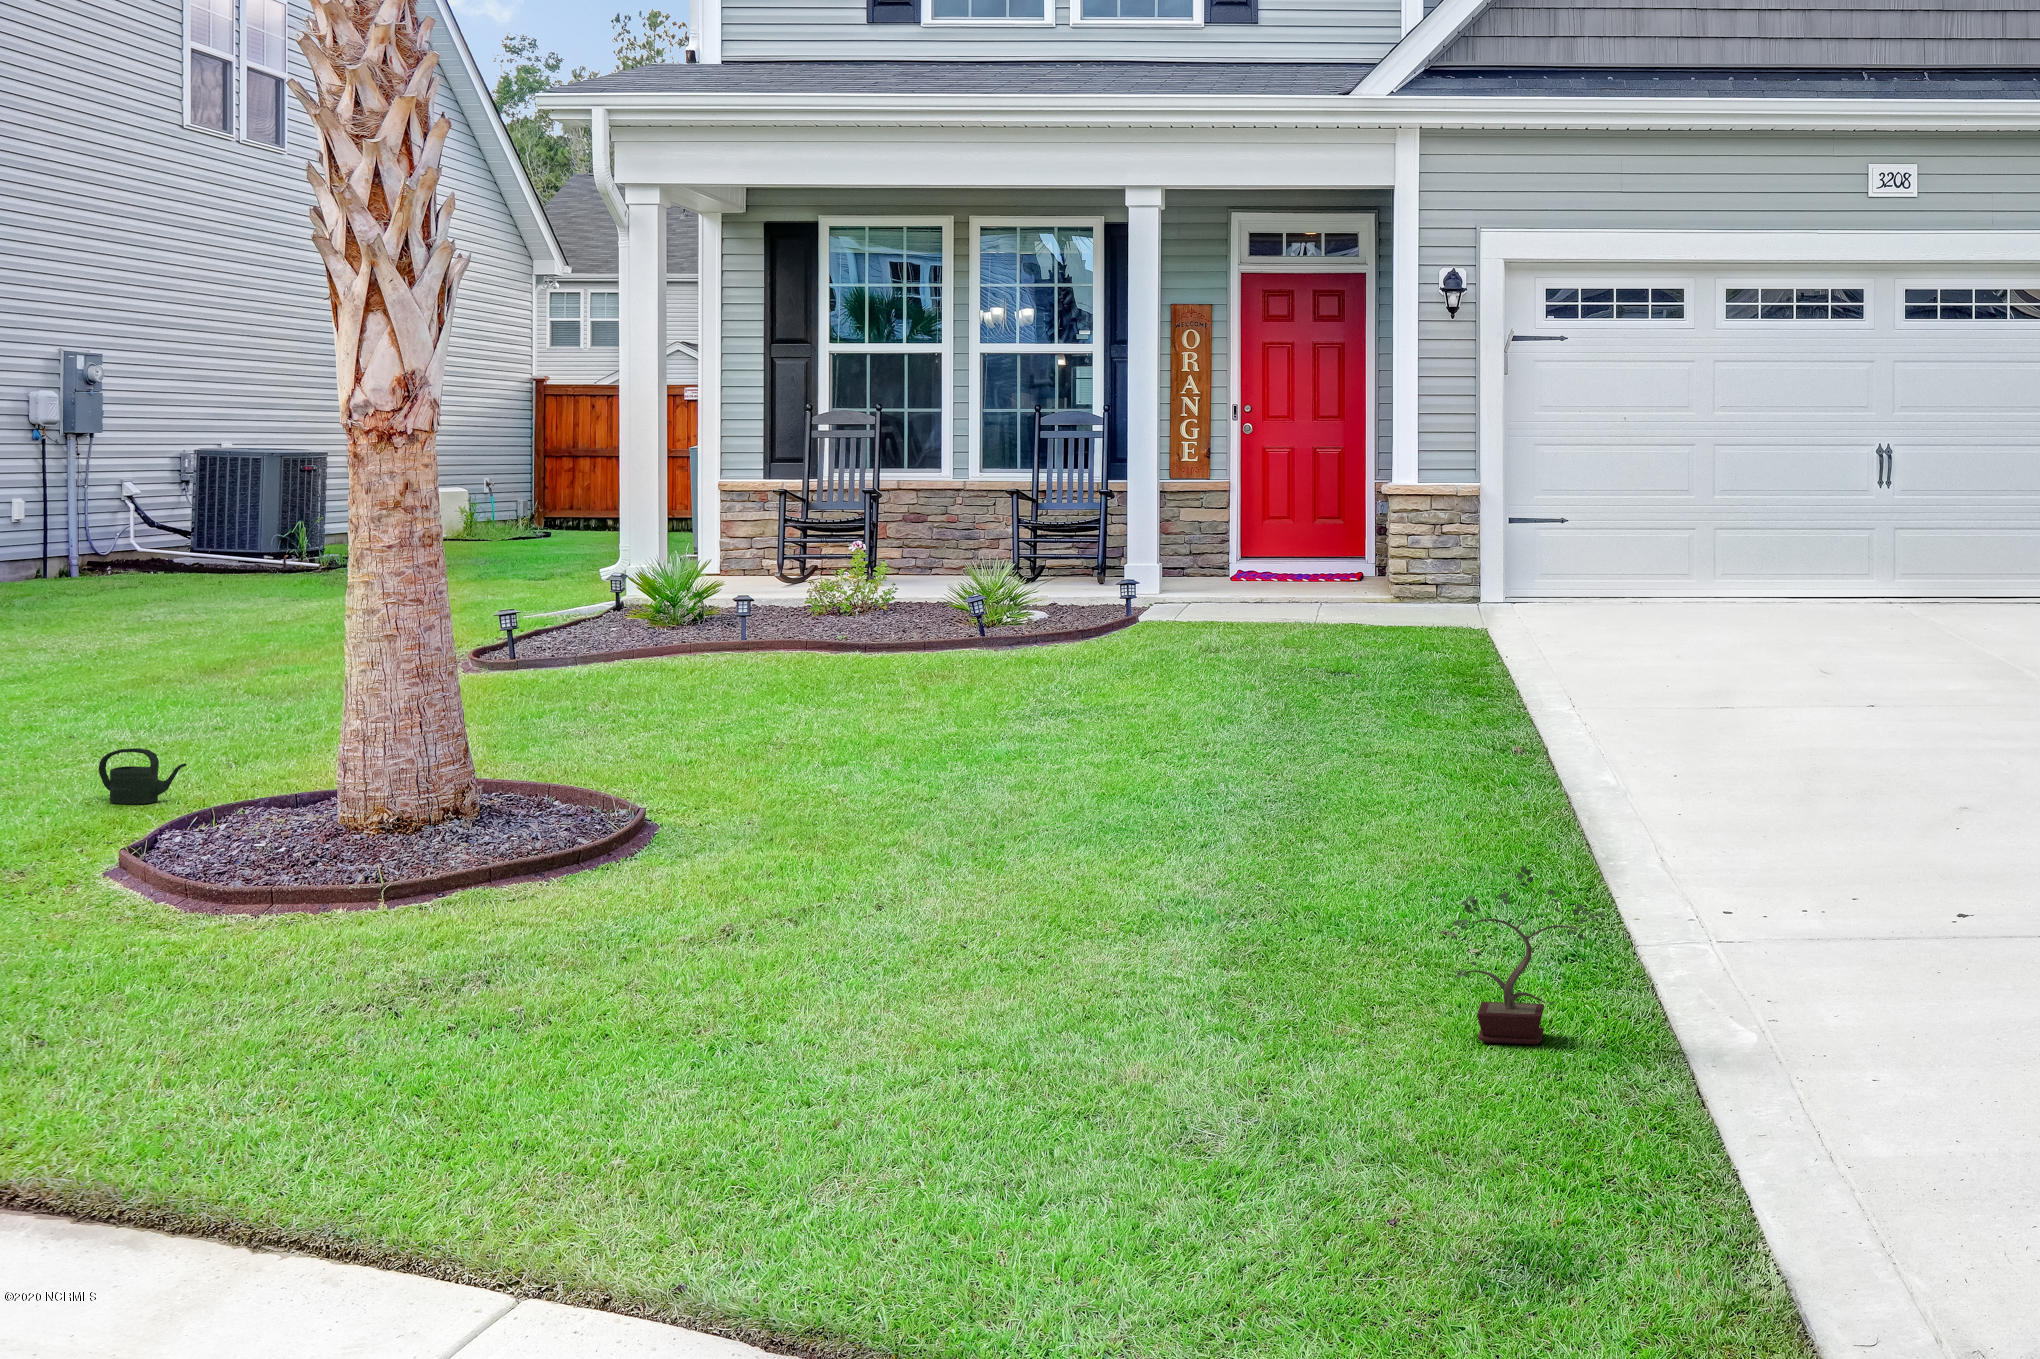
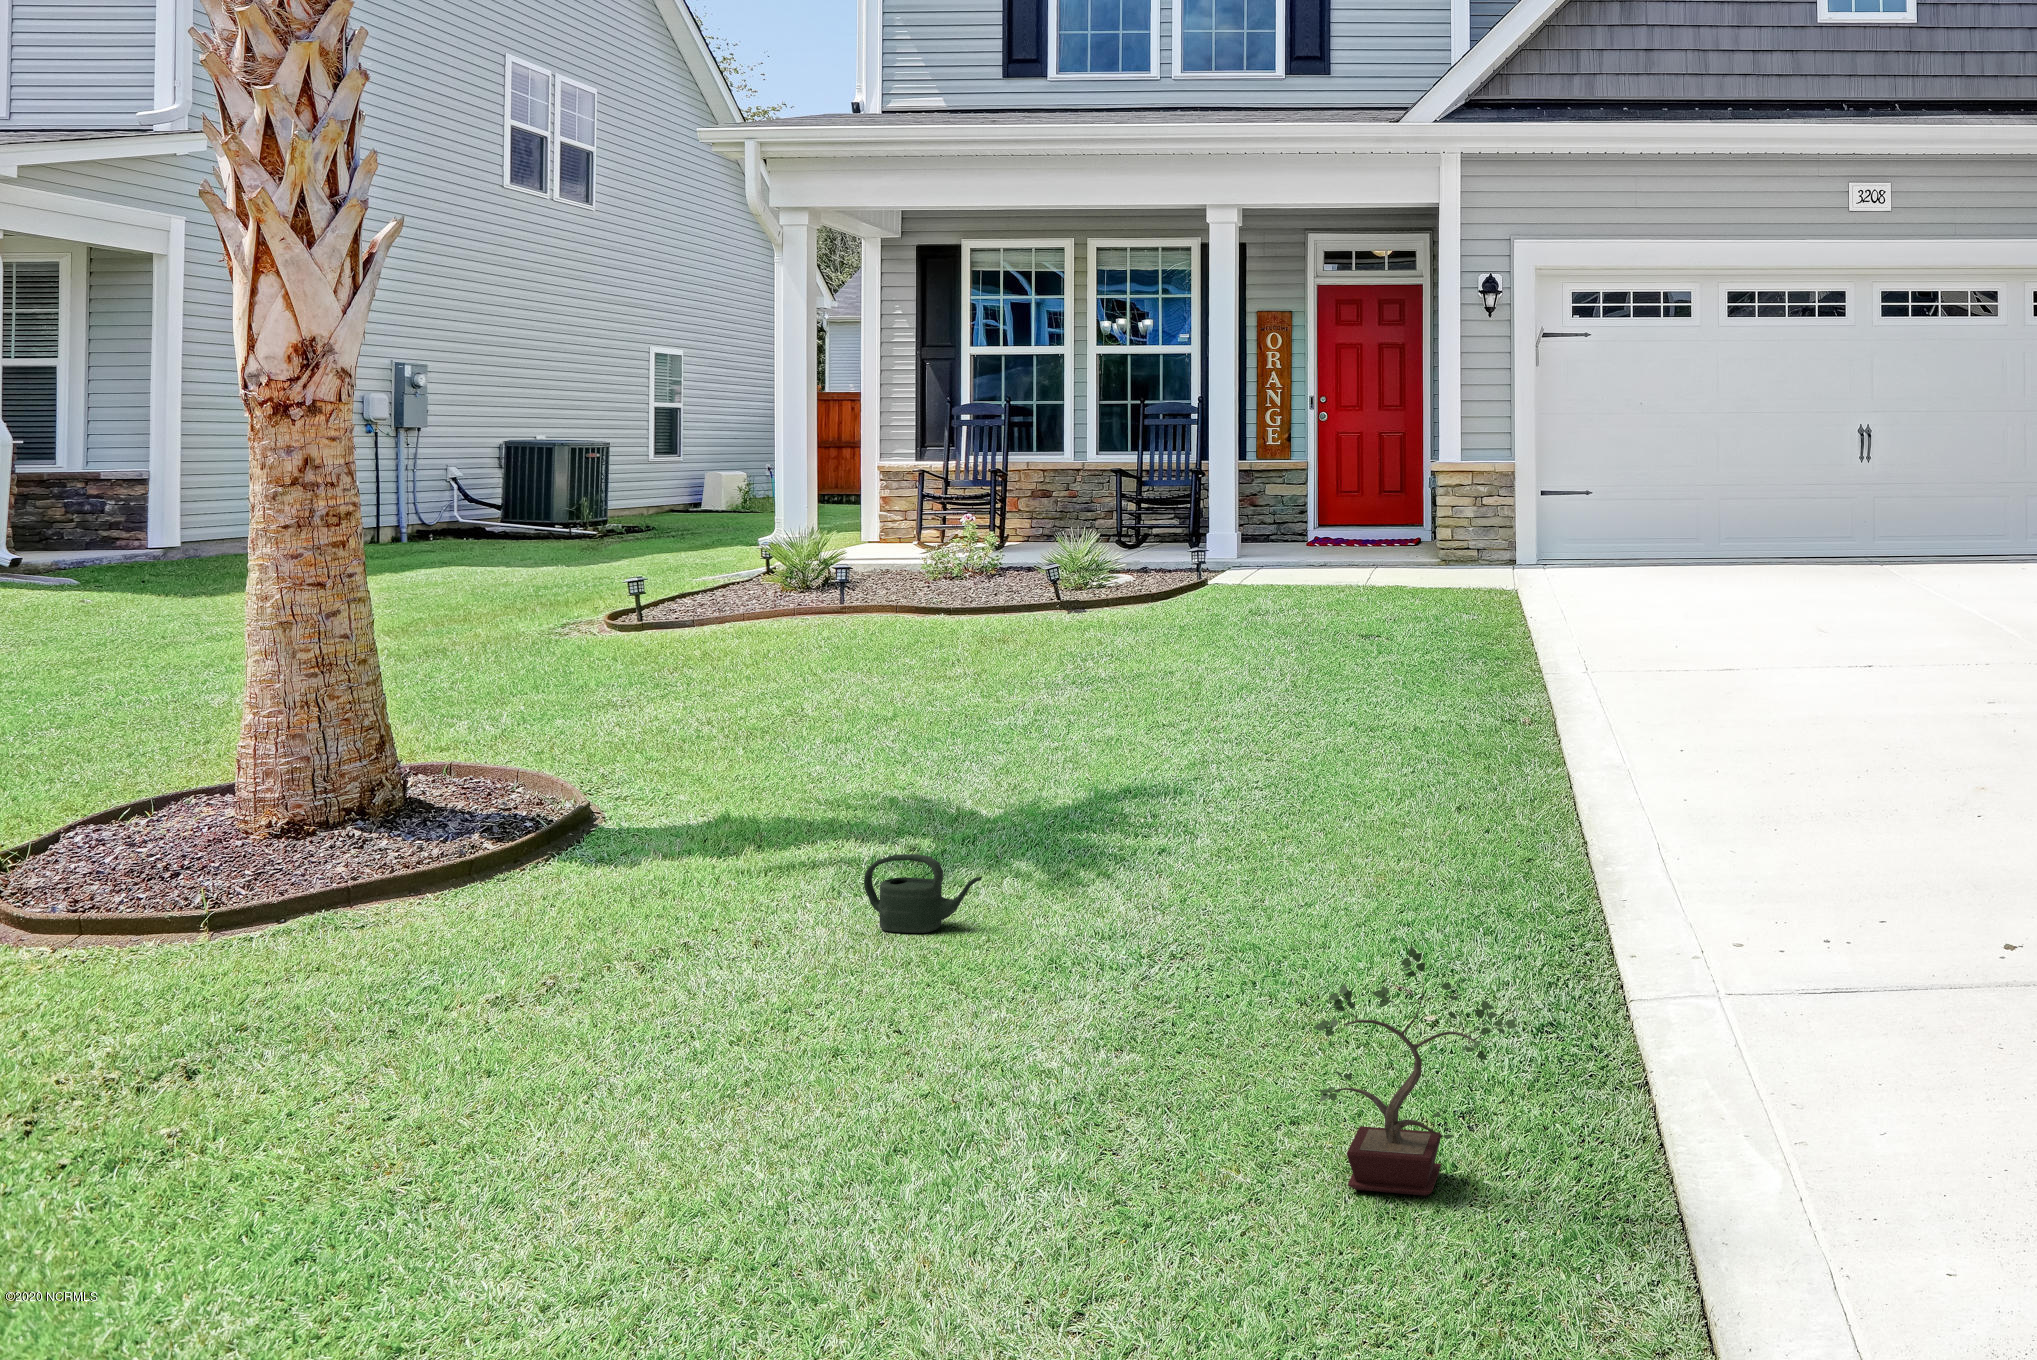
watering can: present [99,748,186,804] -> present [864,854,981,933]

